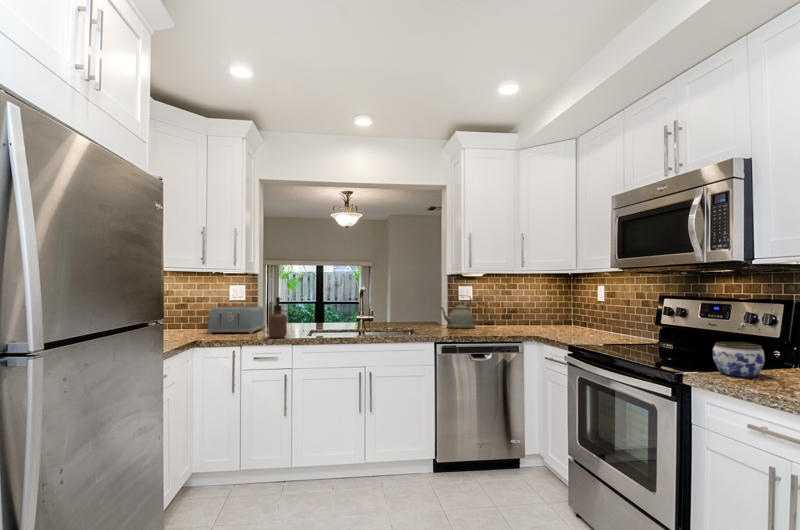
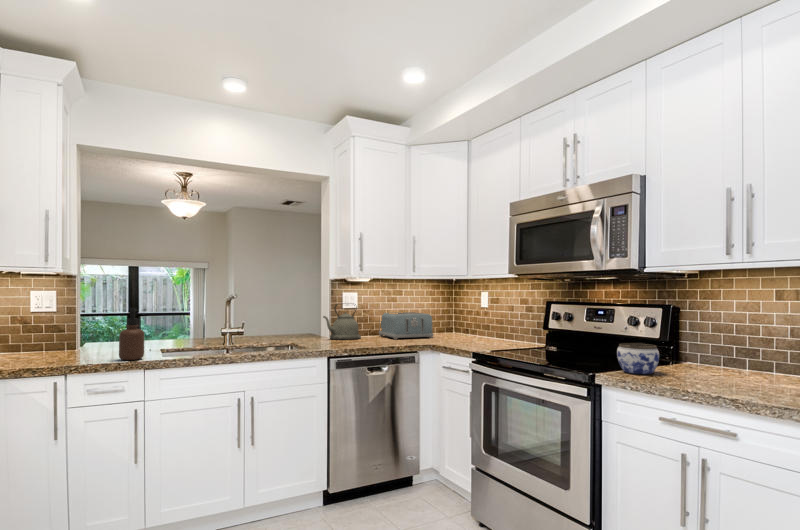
toaster: present [207,306,264,334] -> present [379,312,433,340]

